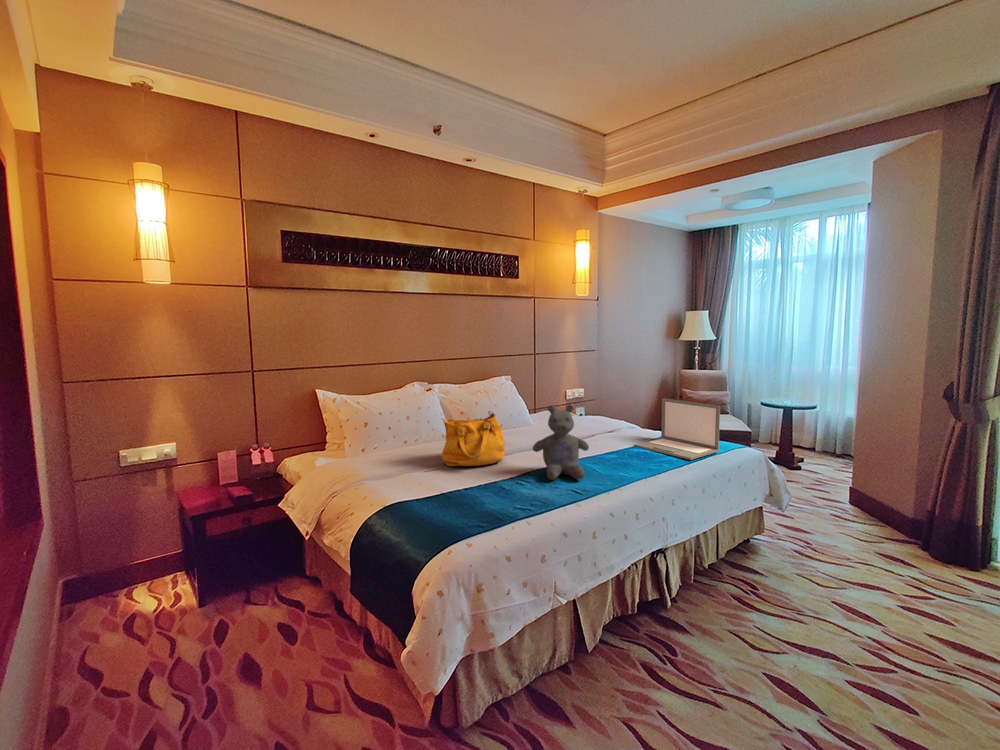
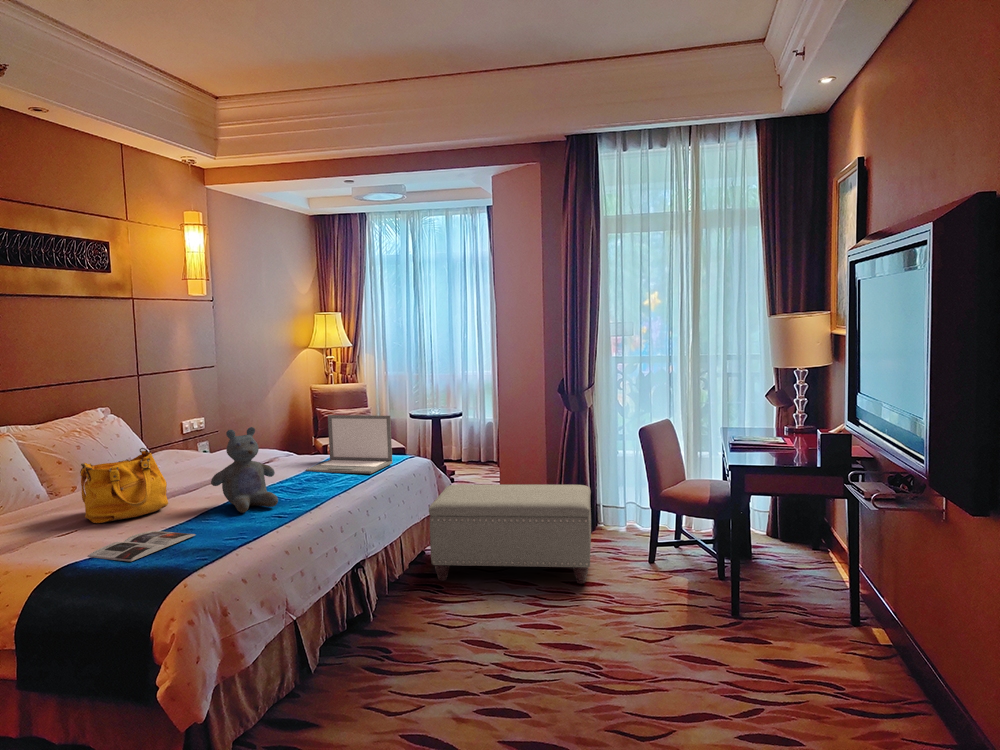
magazine: none [413,483,498,512] -> present [88,531,195,561]
ottoman: none [750,483,985,649] -> present [429,484,591,584]

